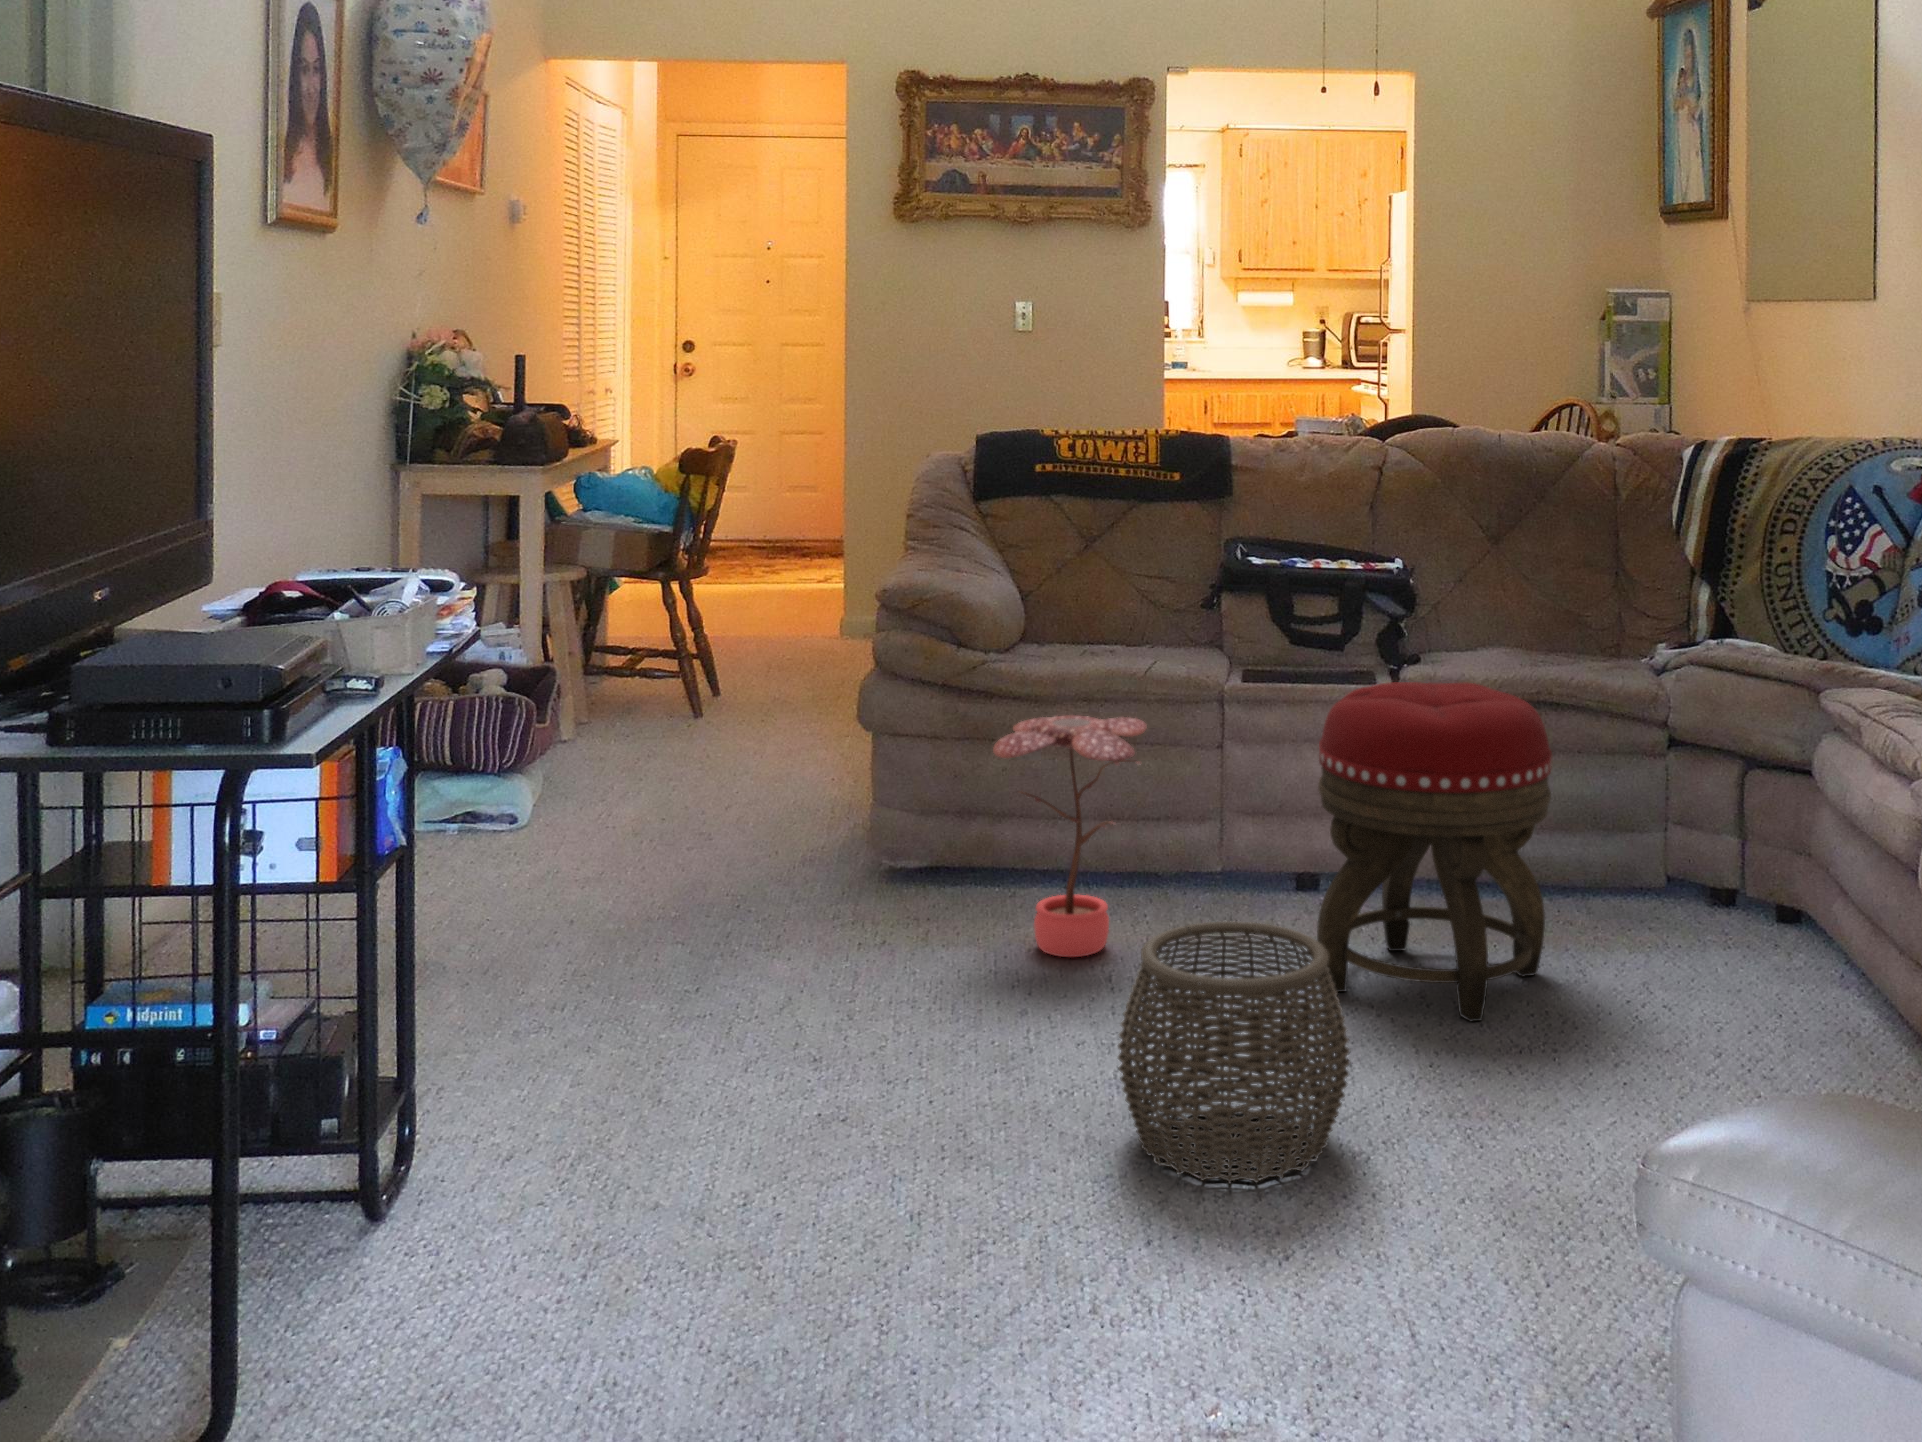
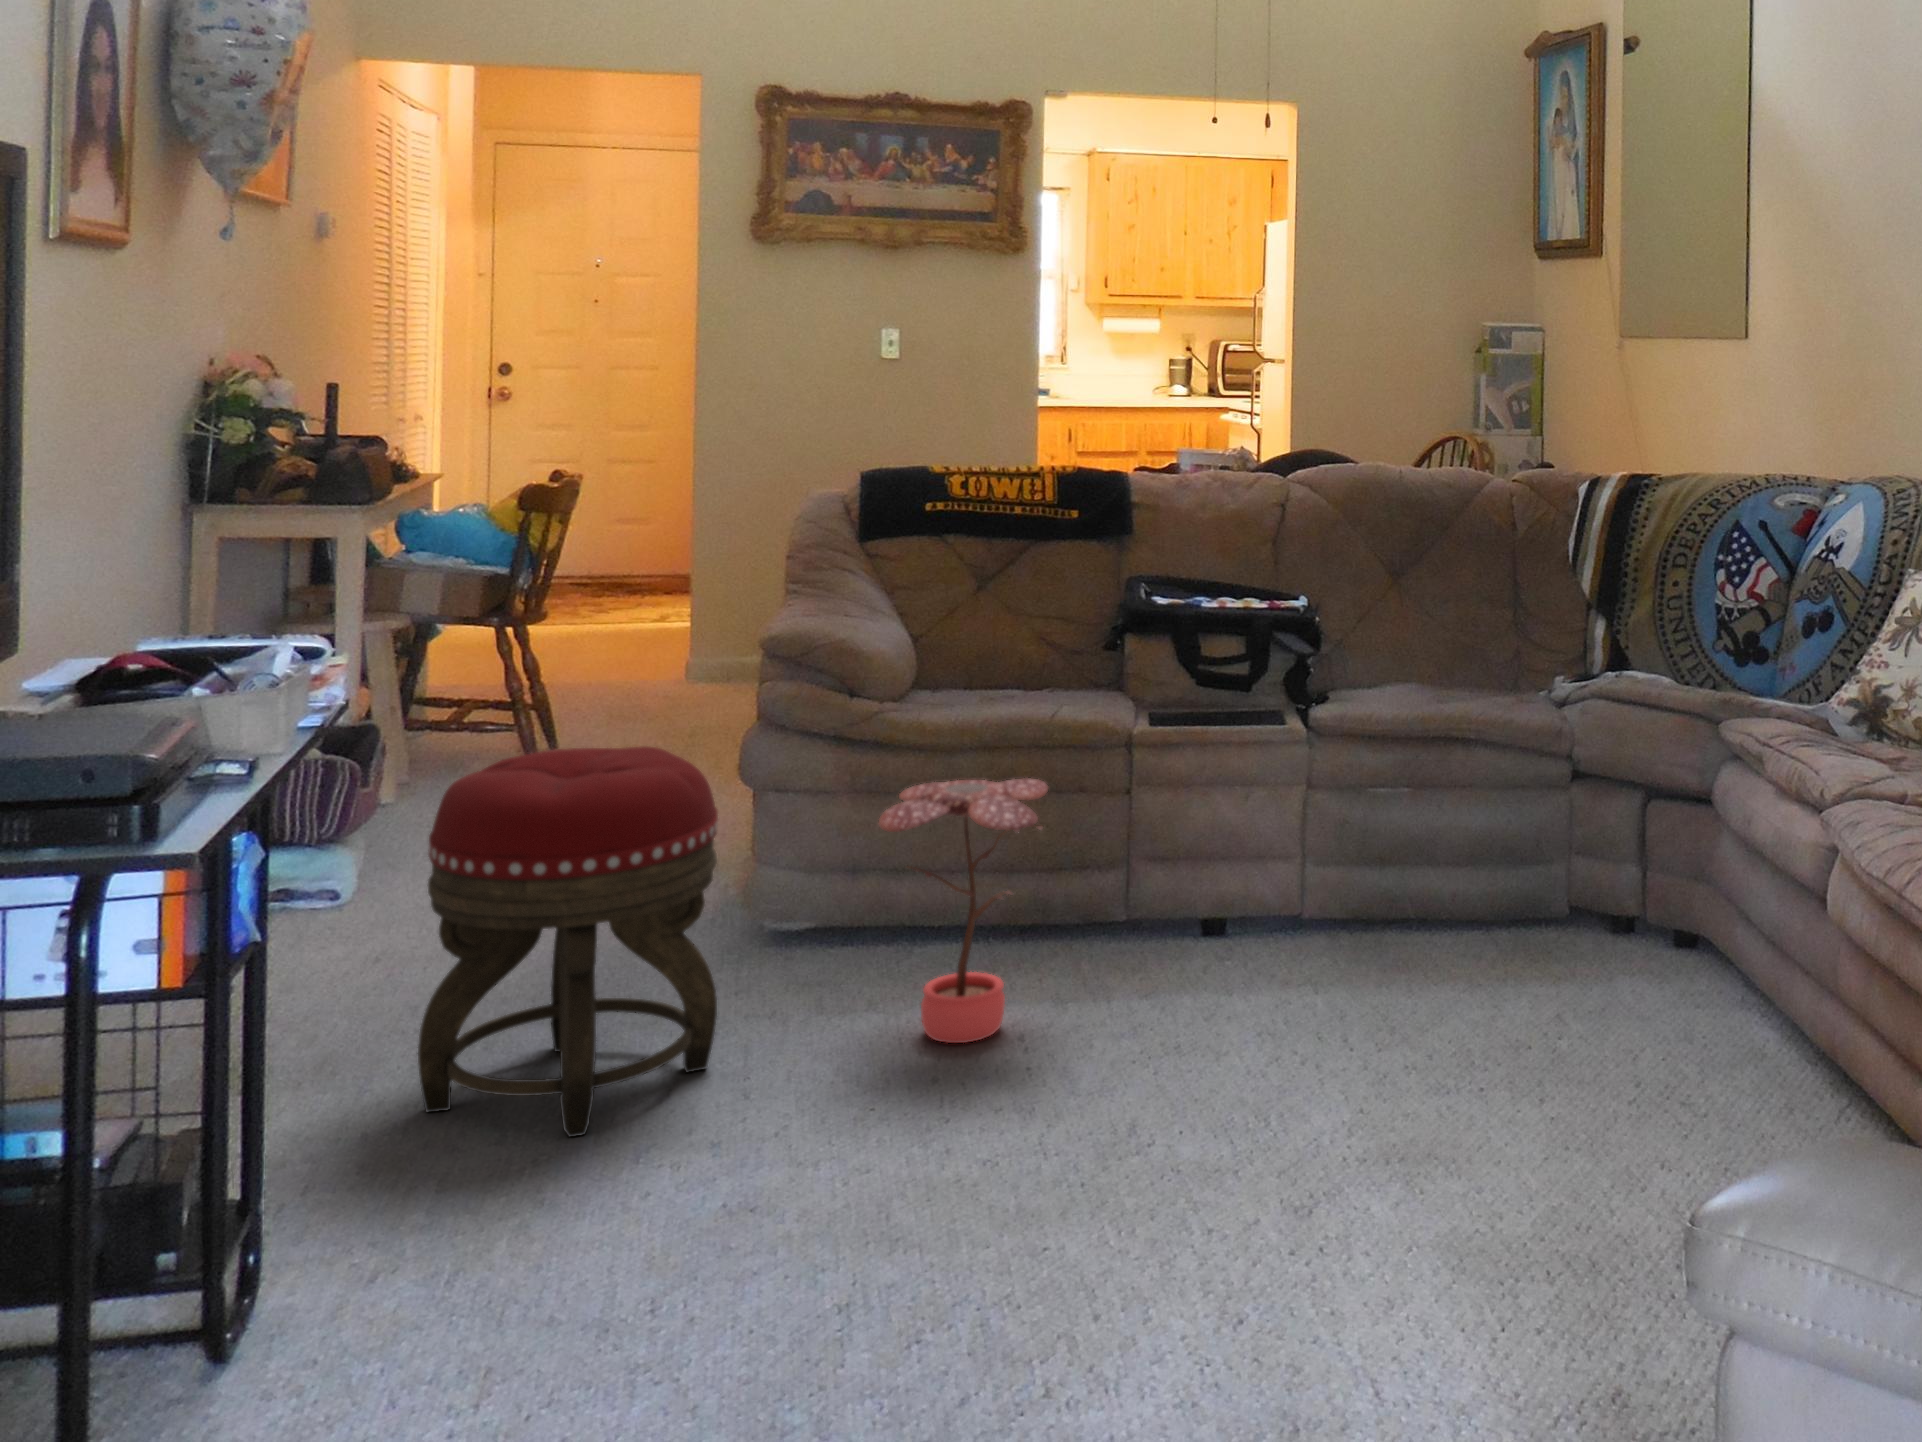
footstool: present [1317,682,1552,1022] -> present [418,746,718,1137]
woven basket: present [1118,922,1350,1183] -> none [1033,1006,1288,1301]

